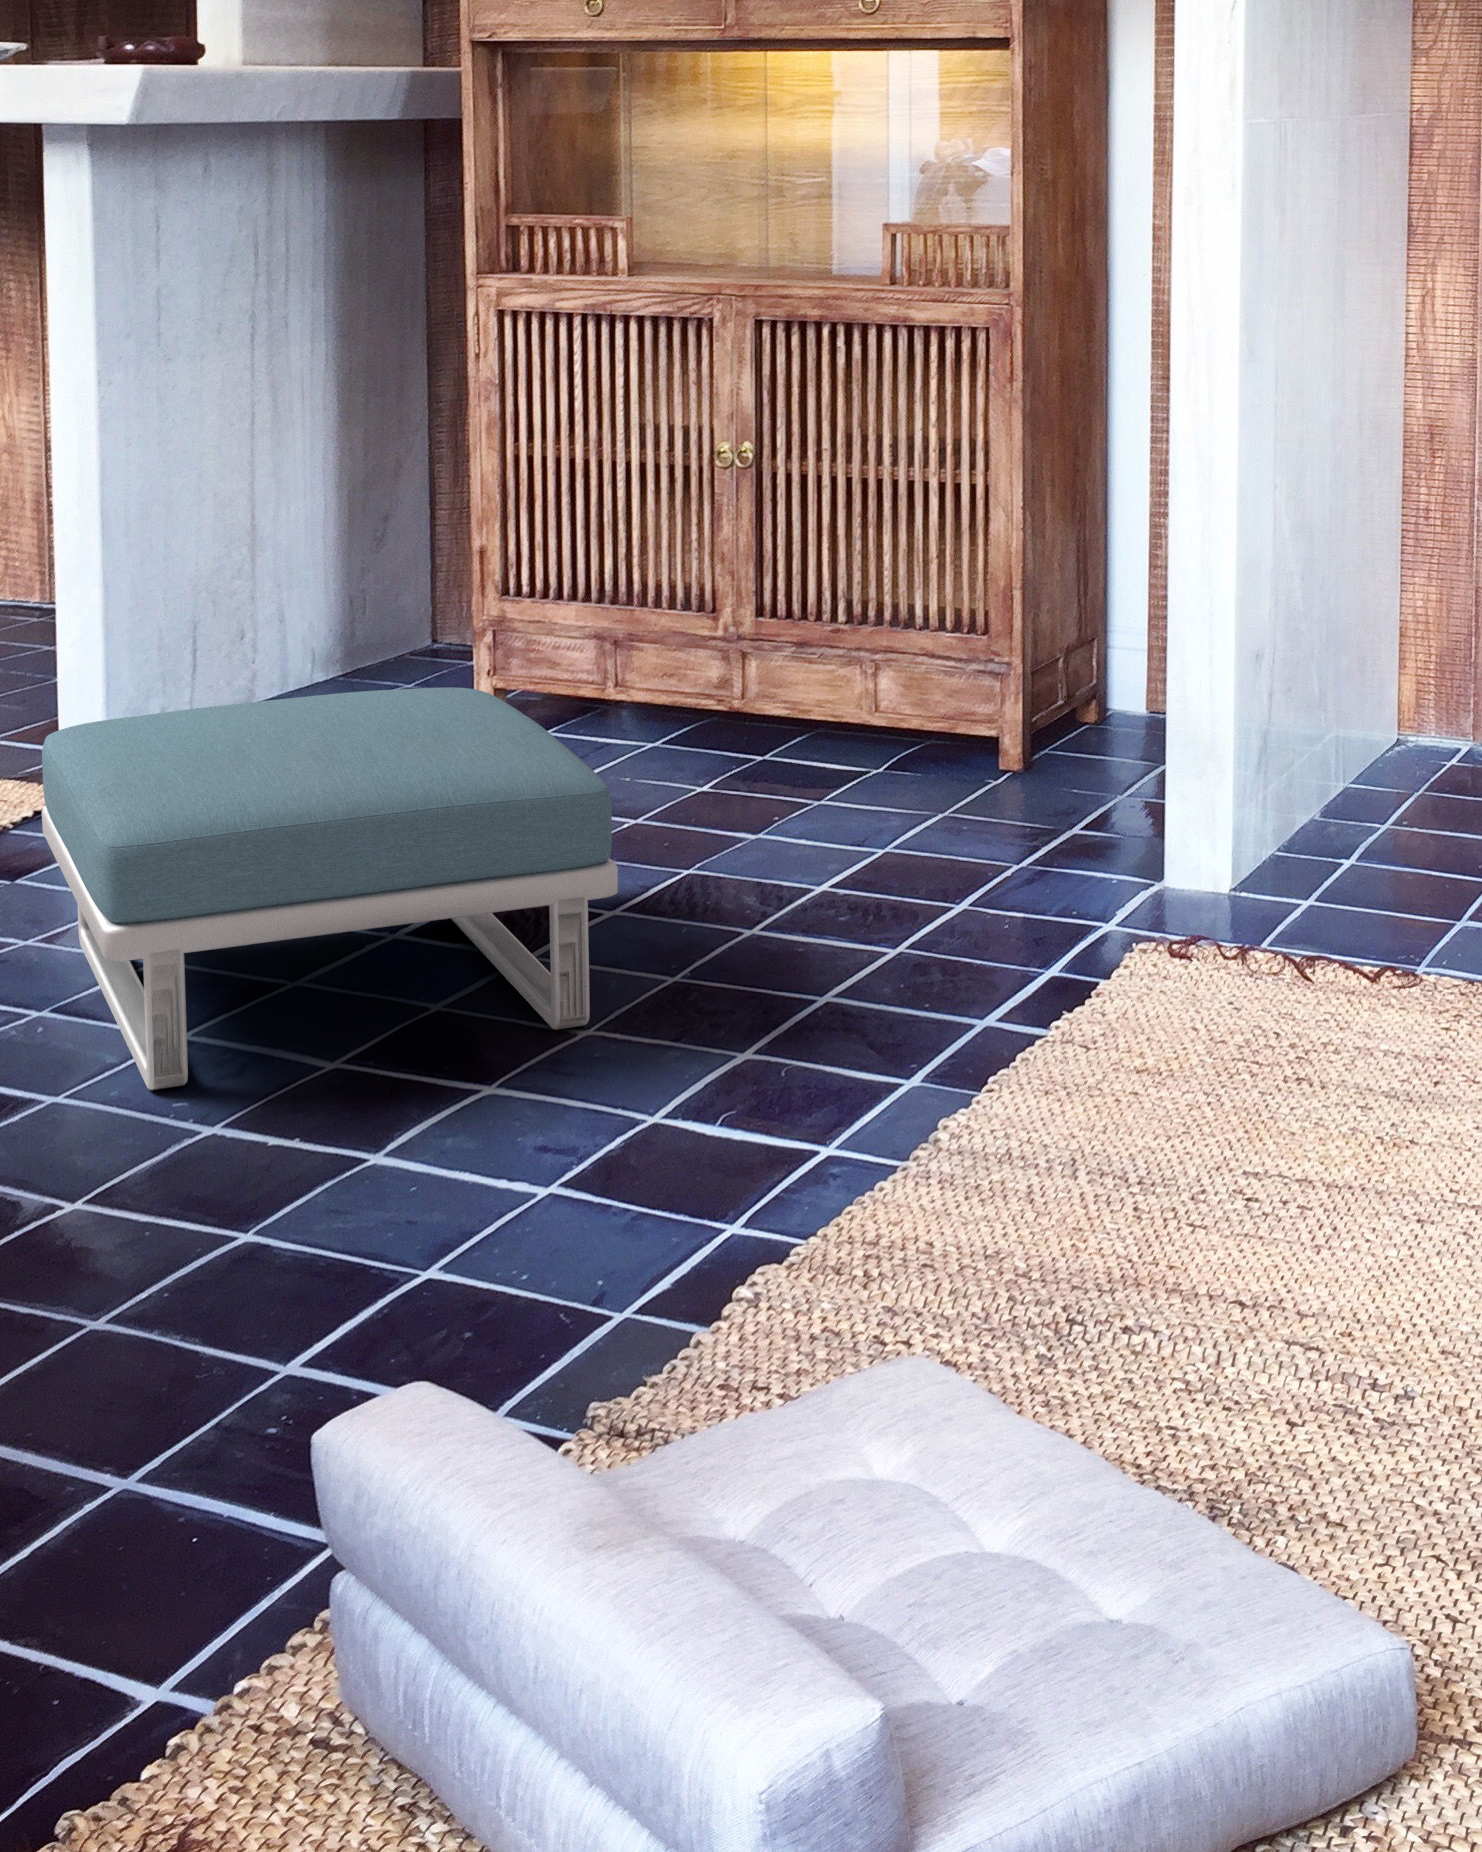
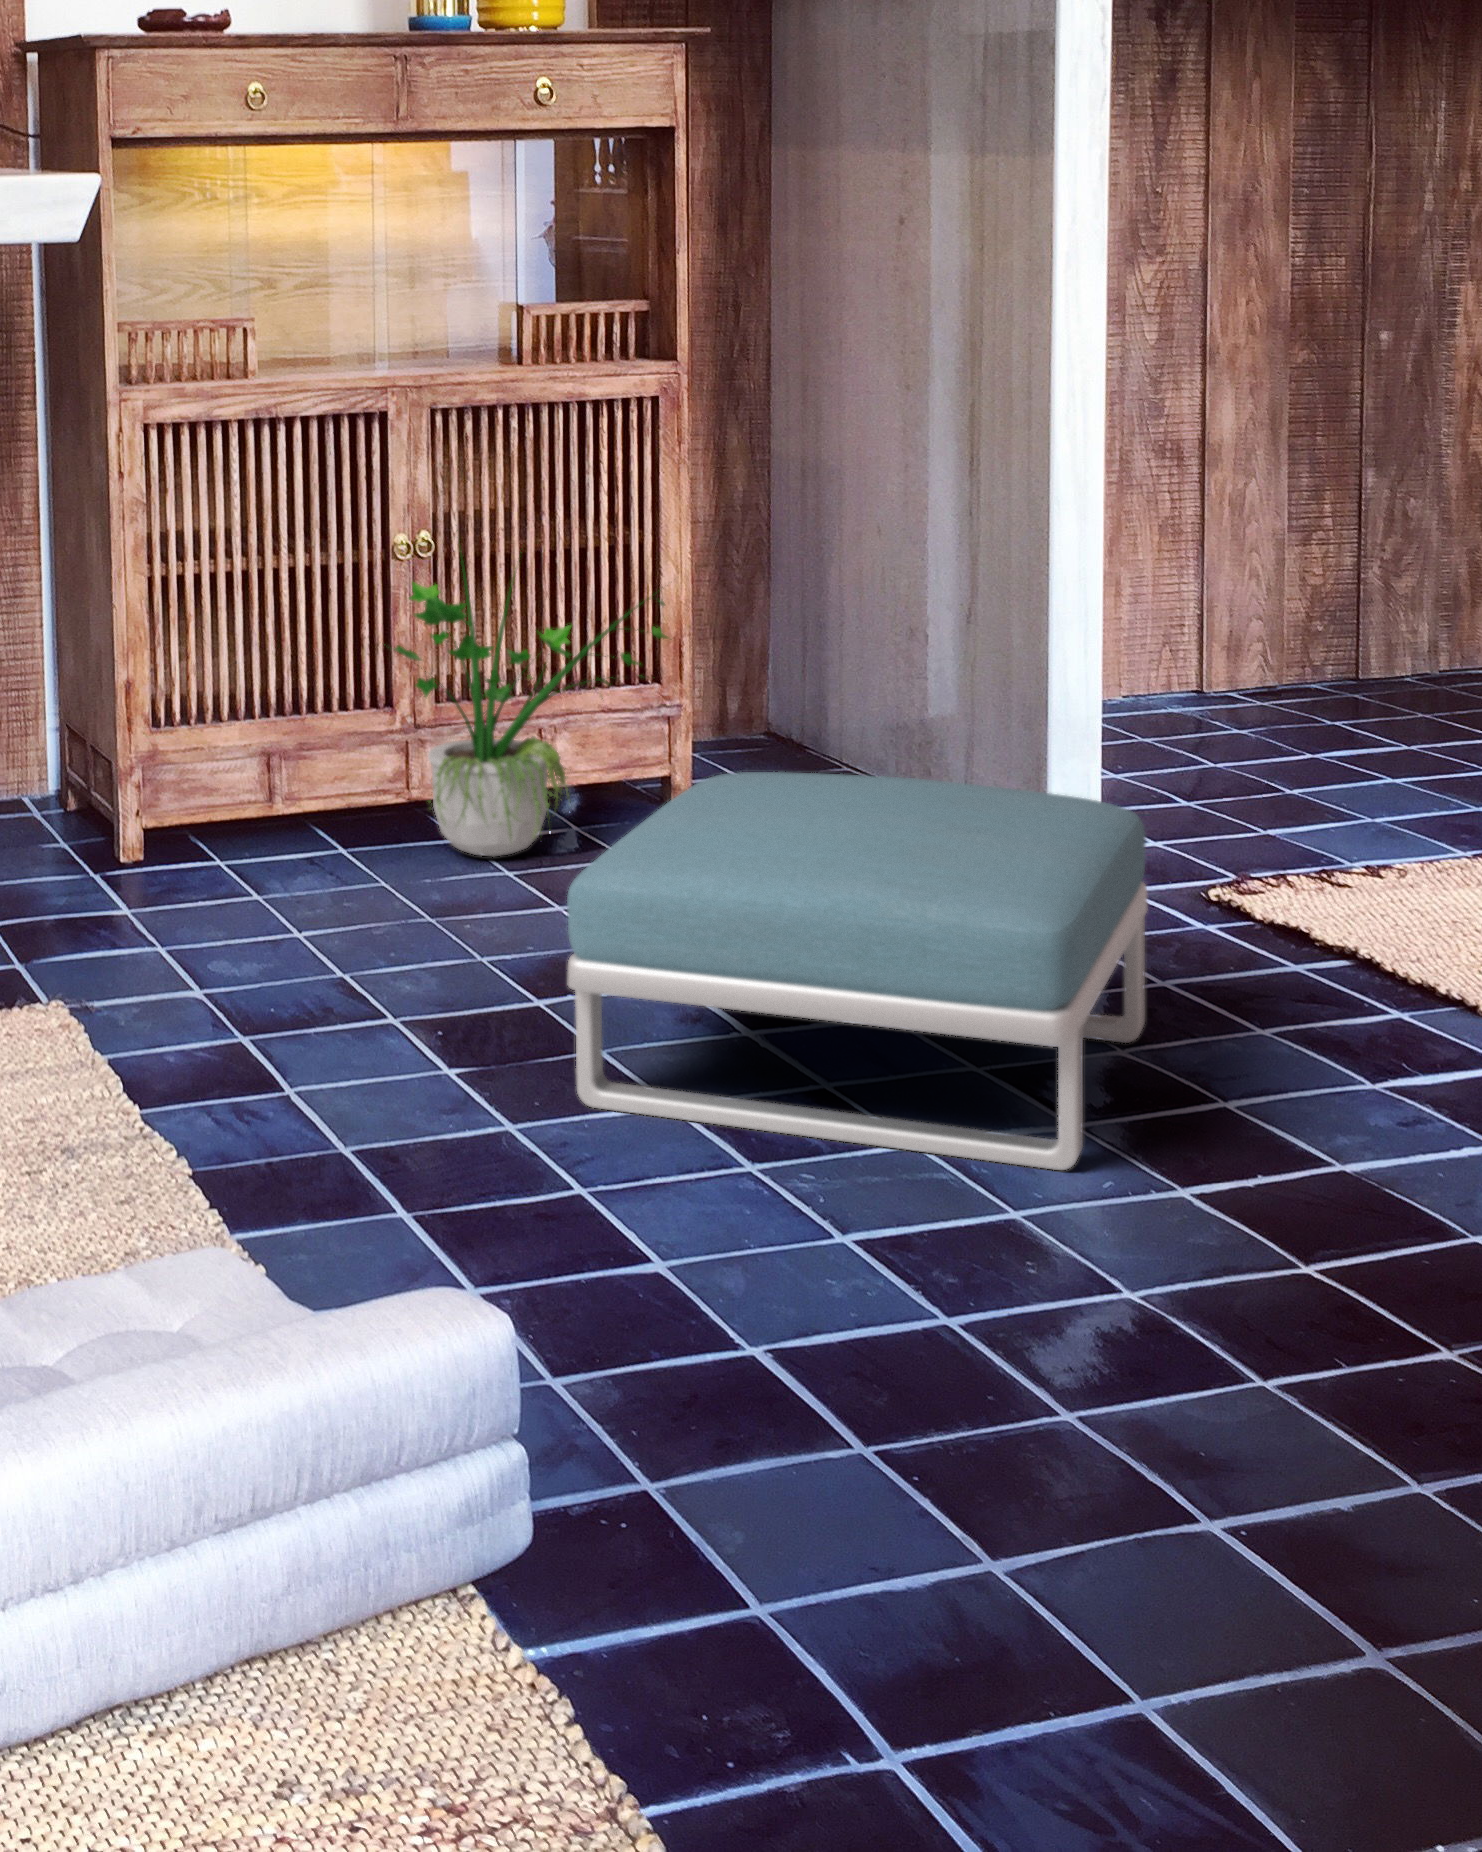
potted plant: none [612,425,912,771] -> present [394,549,668,856]

